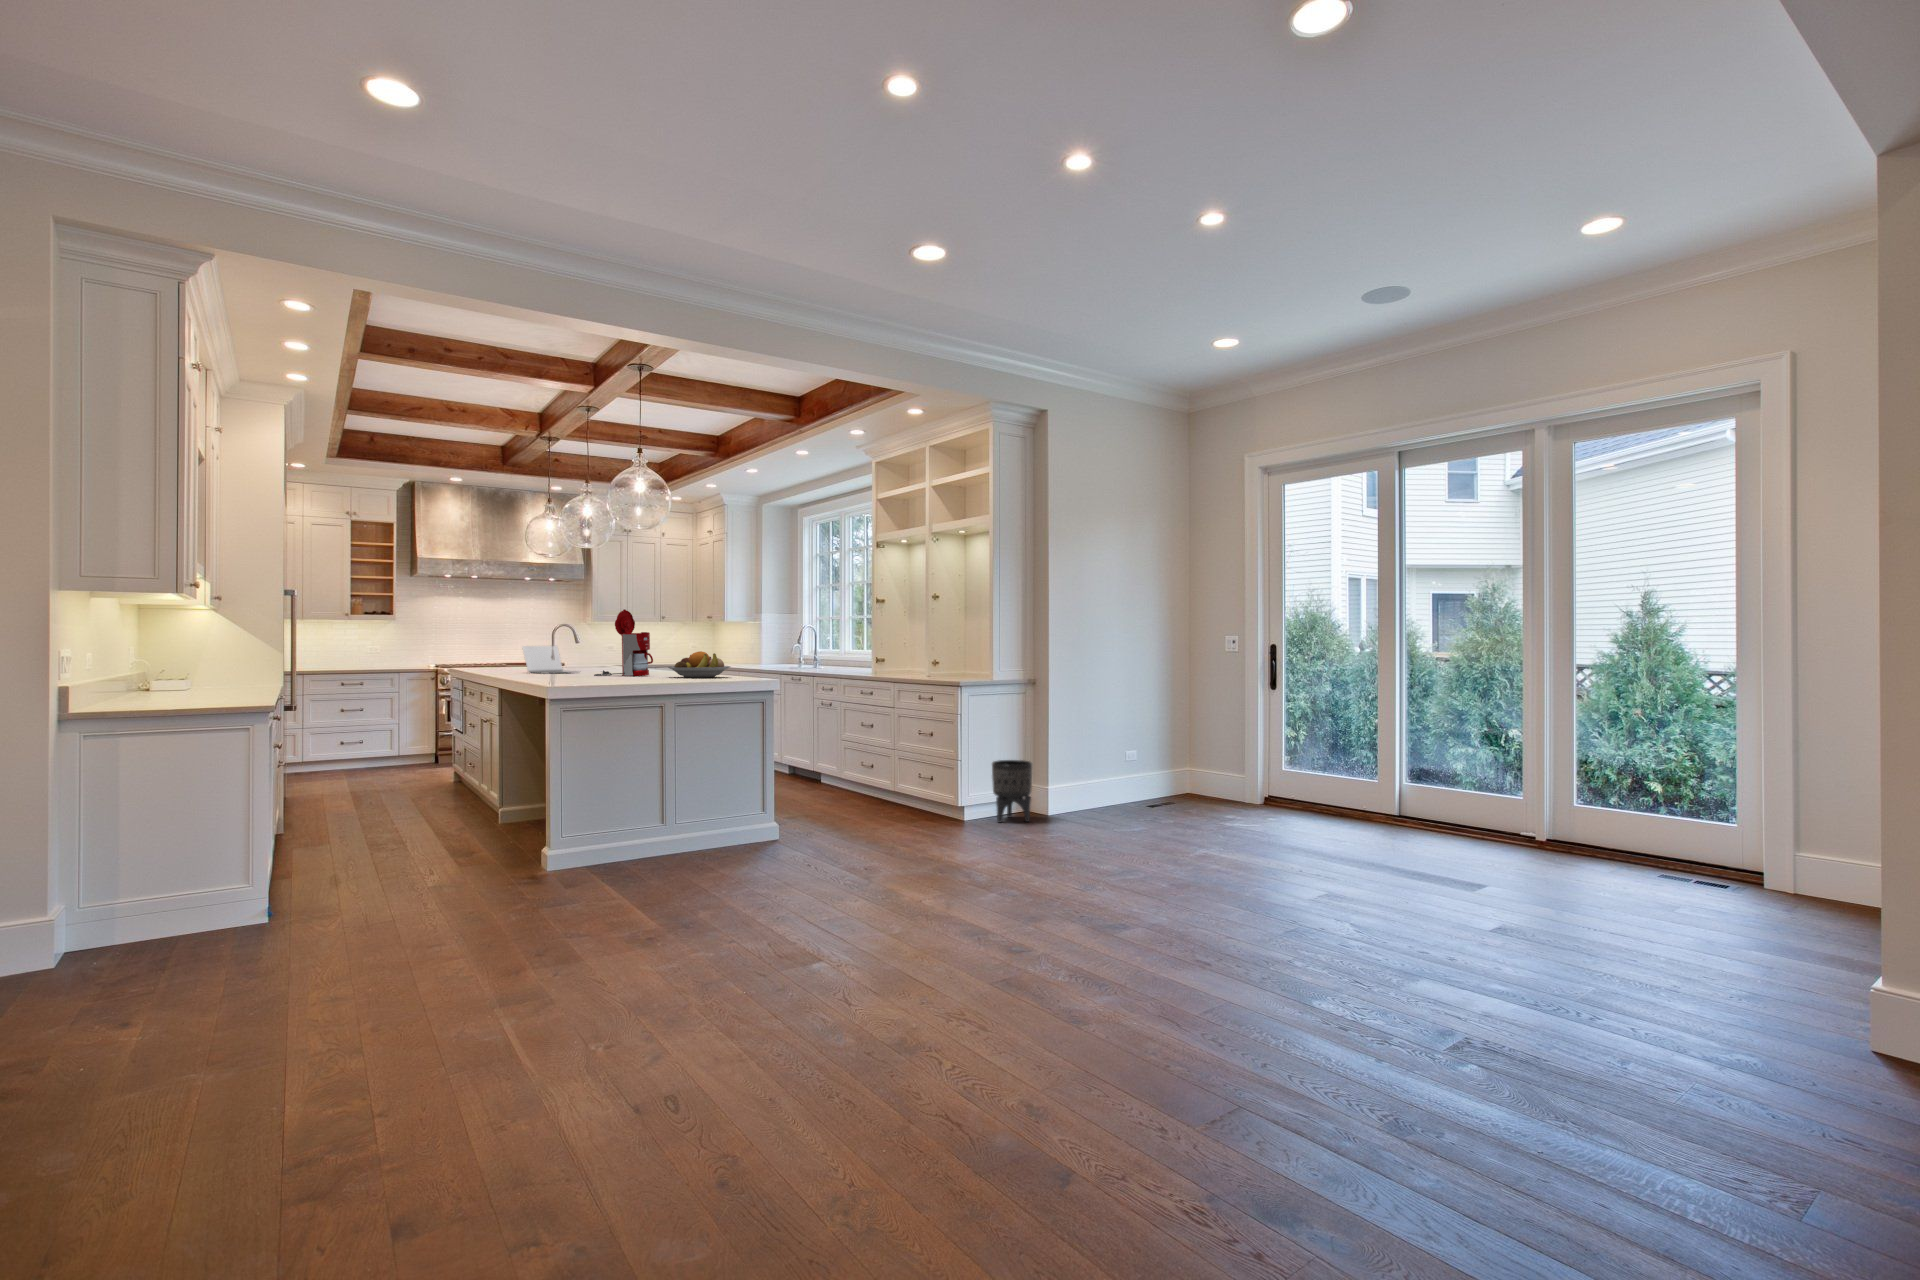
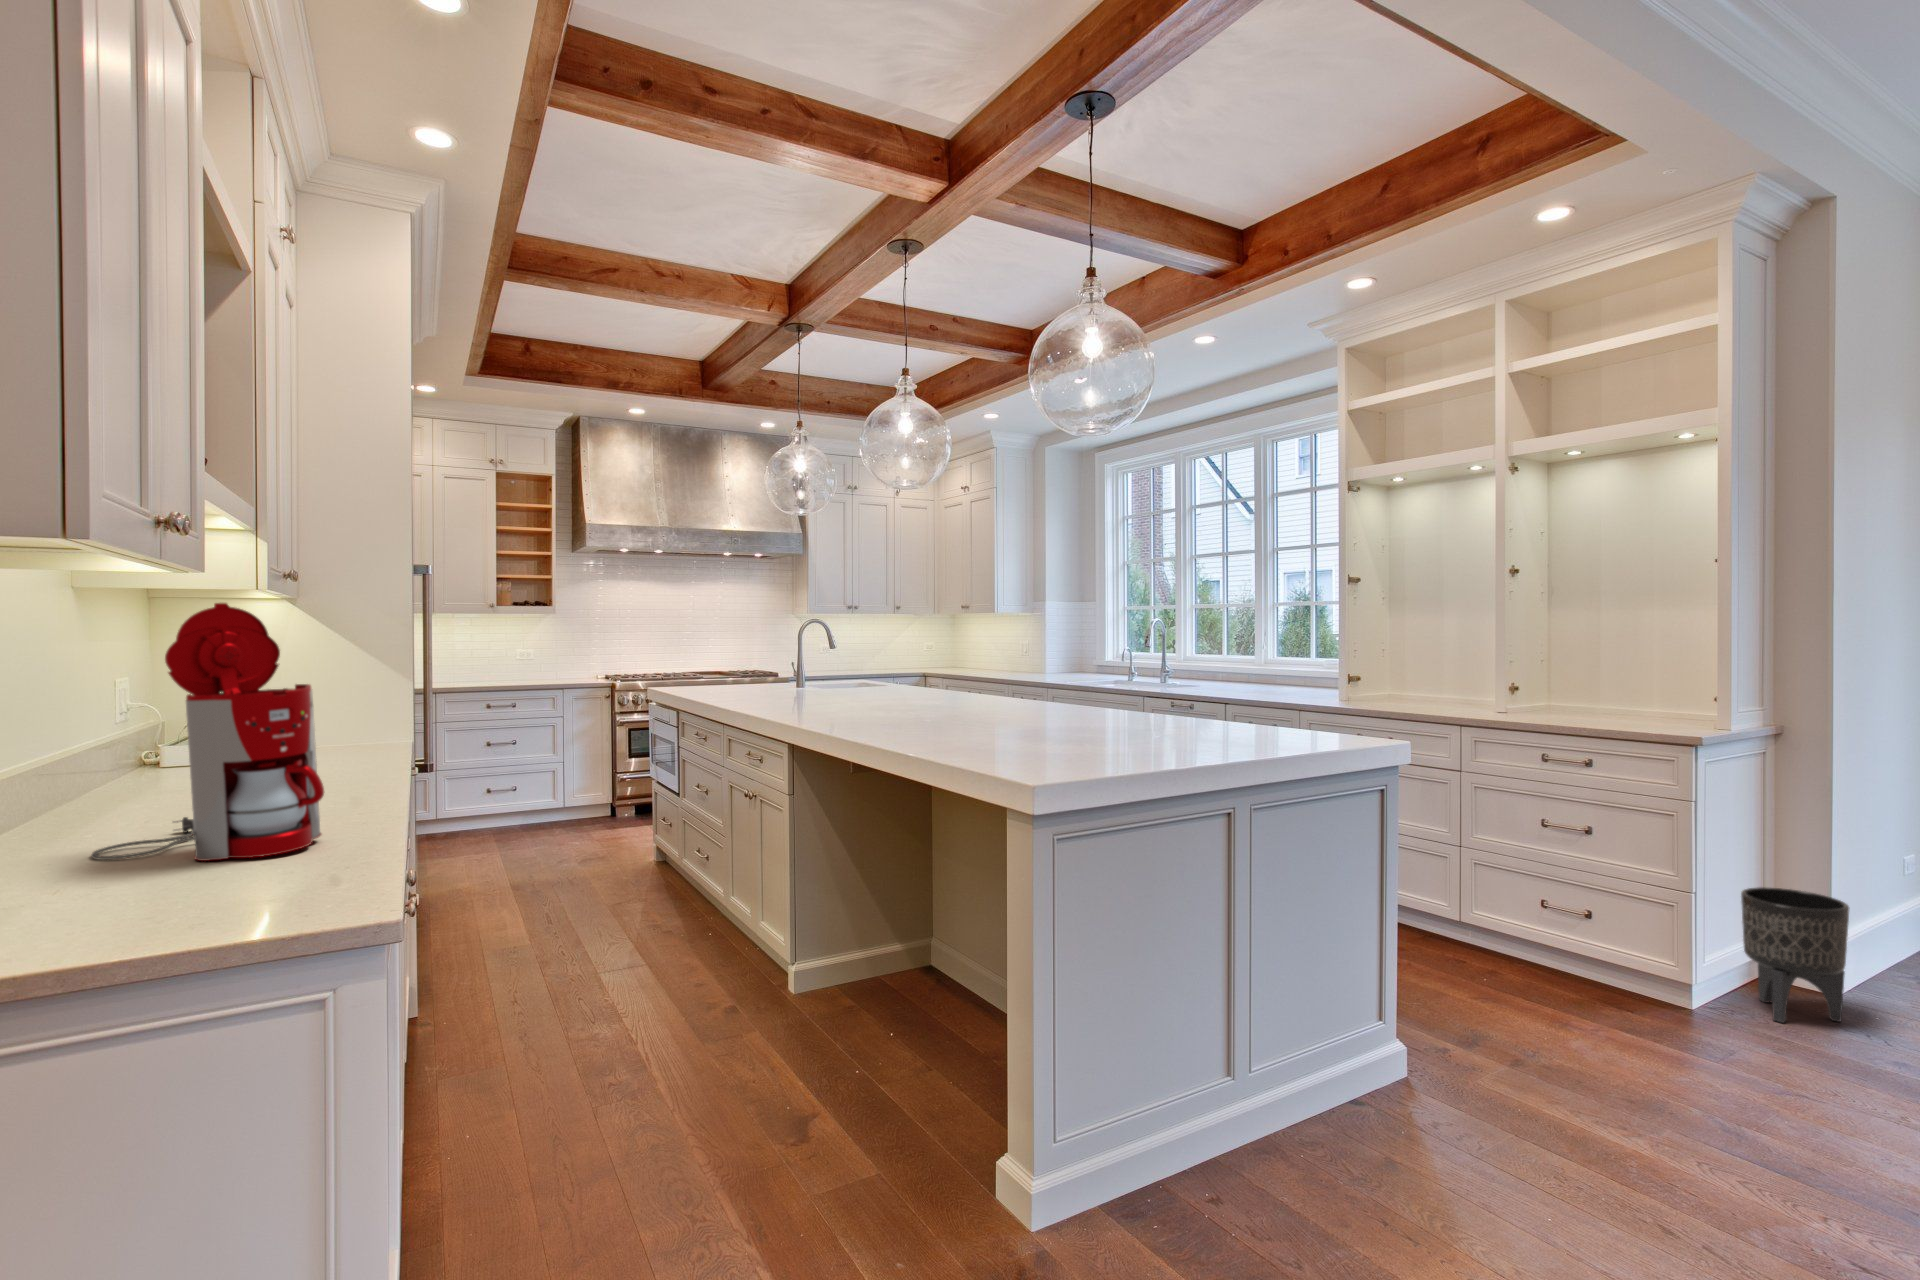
coffee maker: present [594,609,653,676] -> present [91,603,324,861]
laptop: present [522,646,577,674] -> none [806,661,901,714]
fruit bowl: present [668,651,730,678] -> none [1136,681,1261,736]

